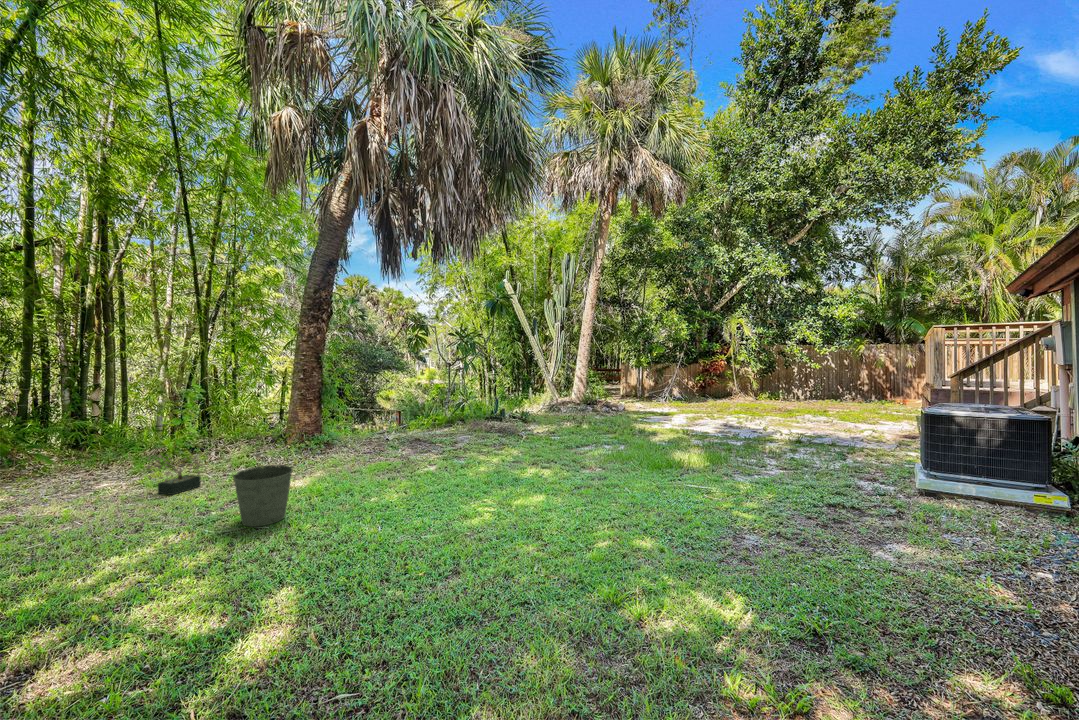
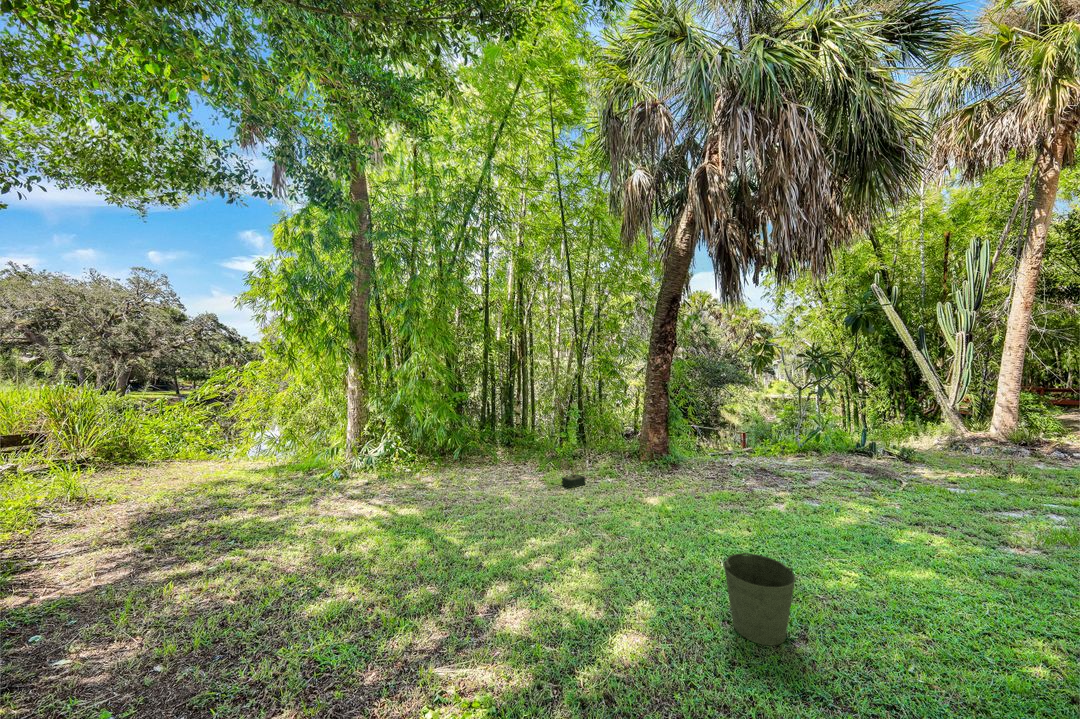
bucket: present [233,465,293,527] -> present [724,553,796,645]

